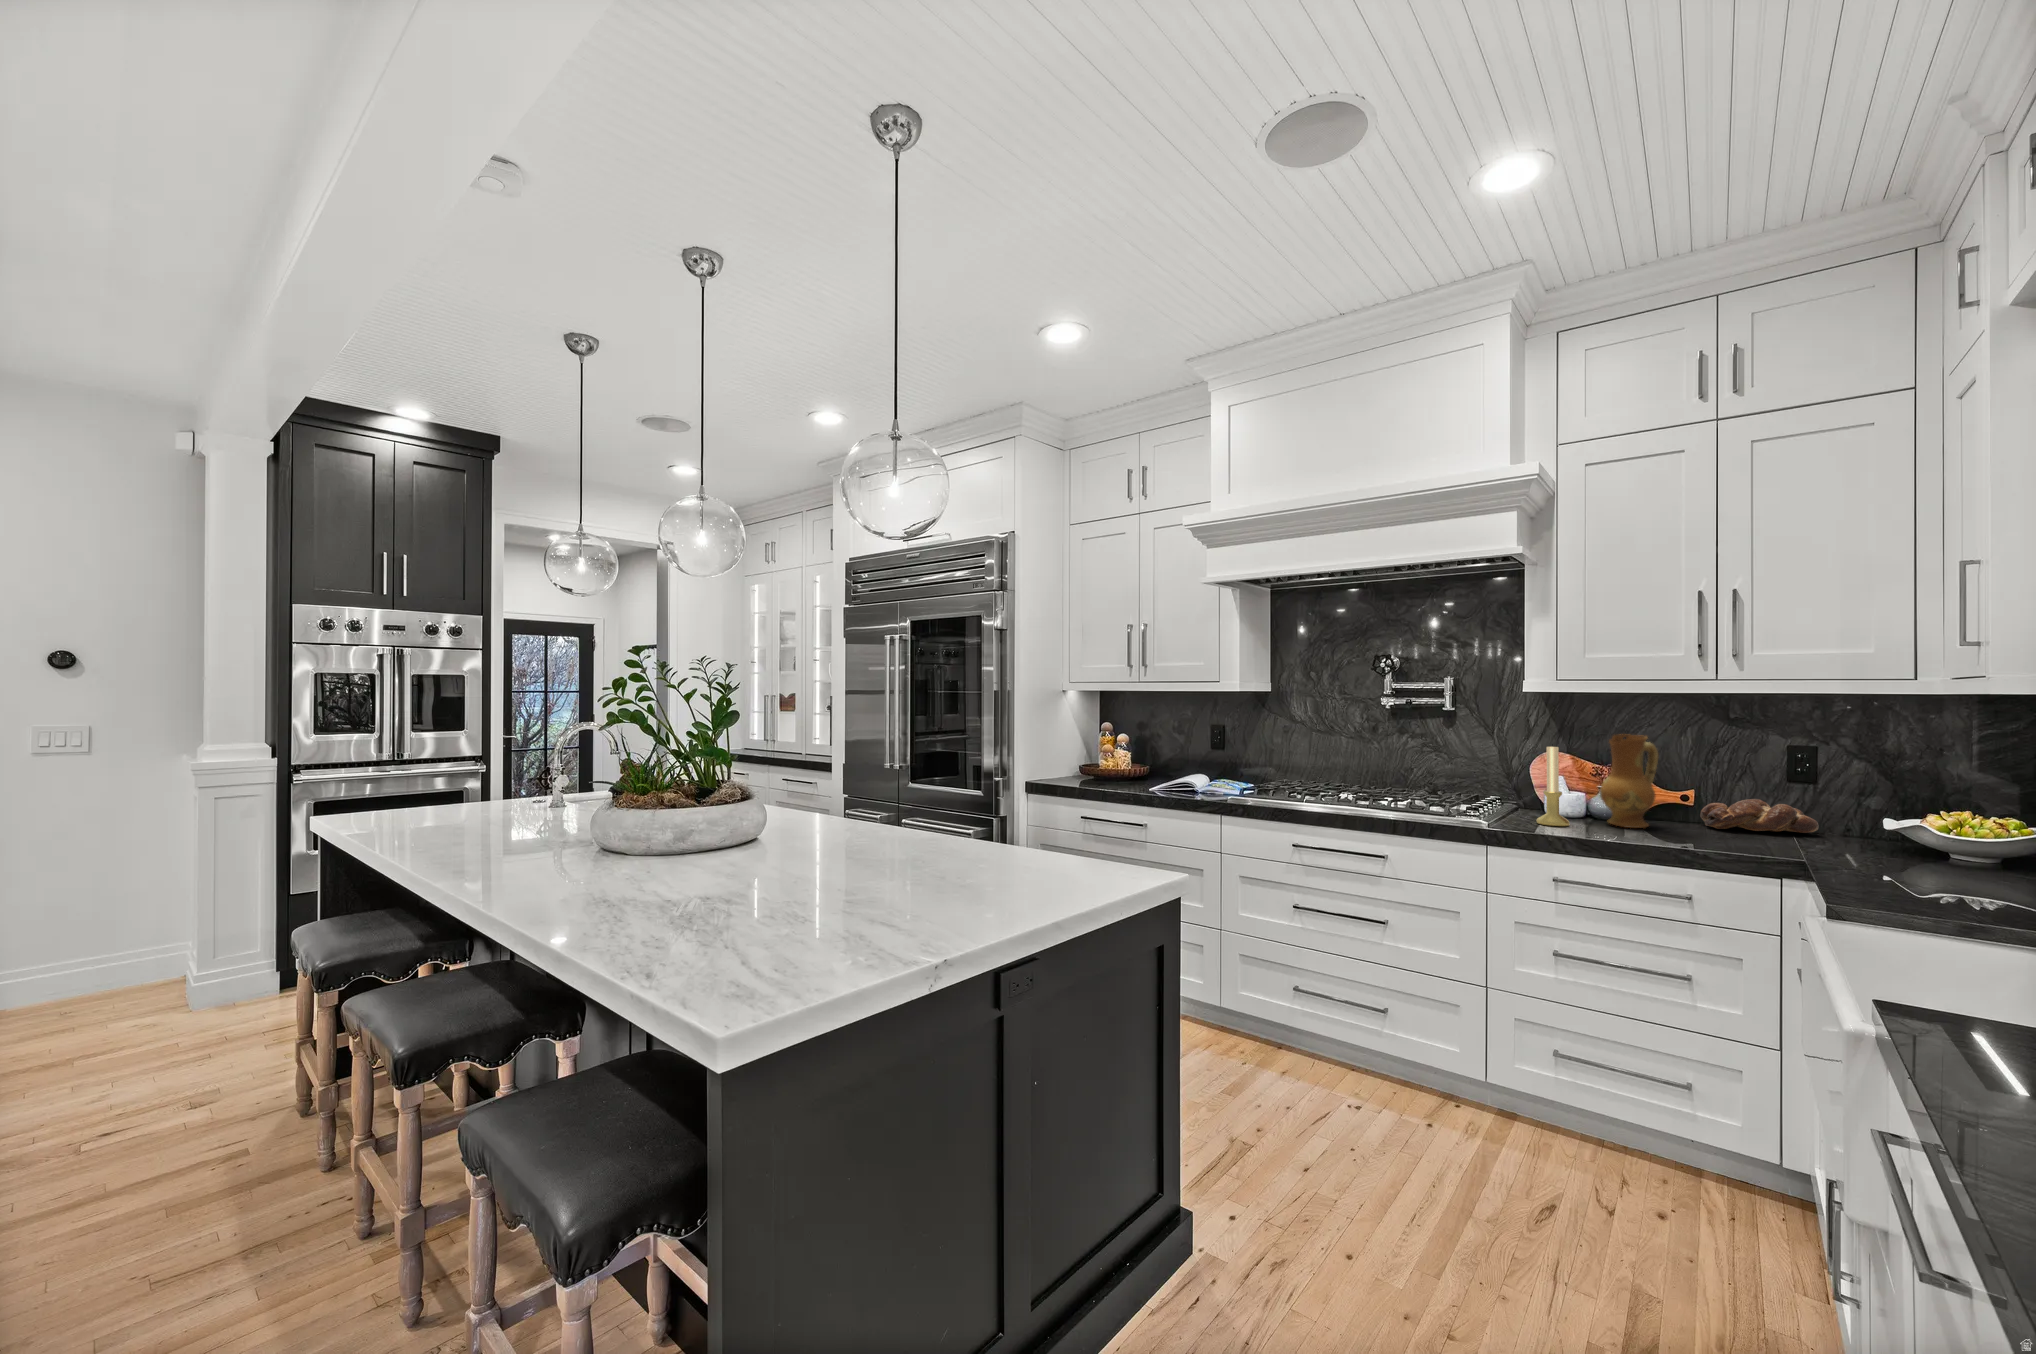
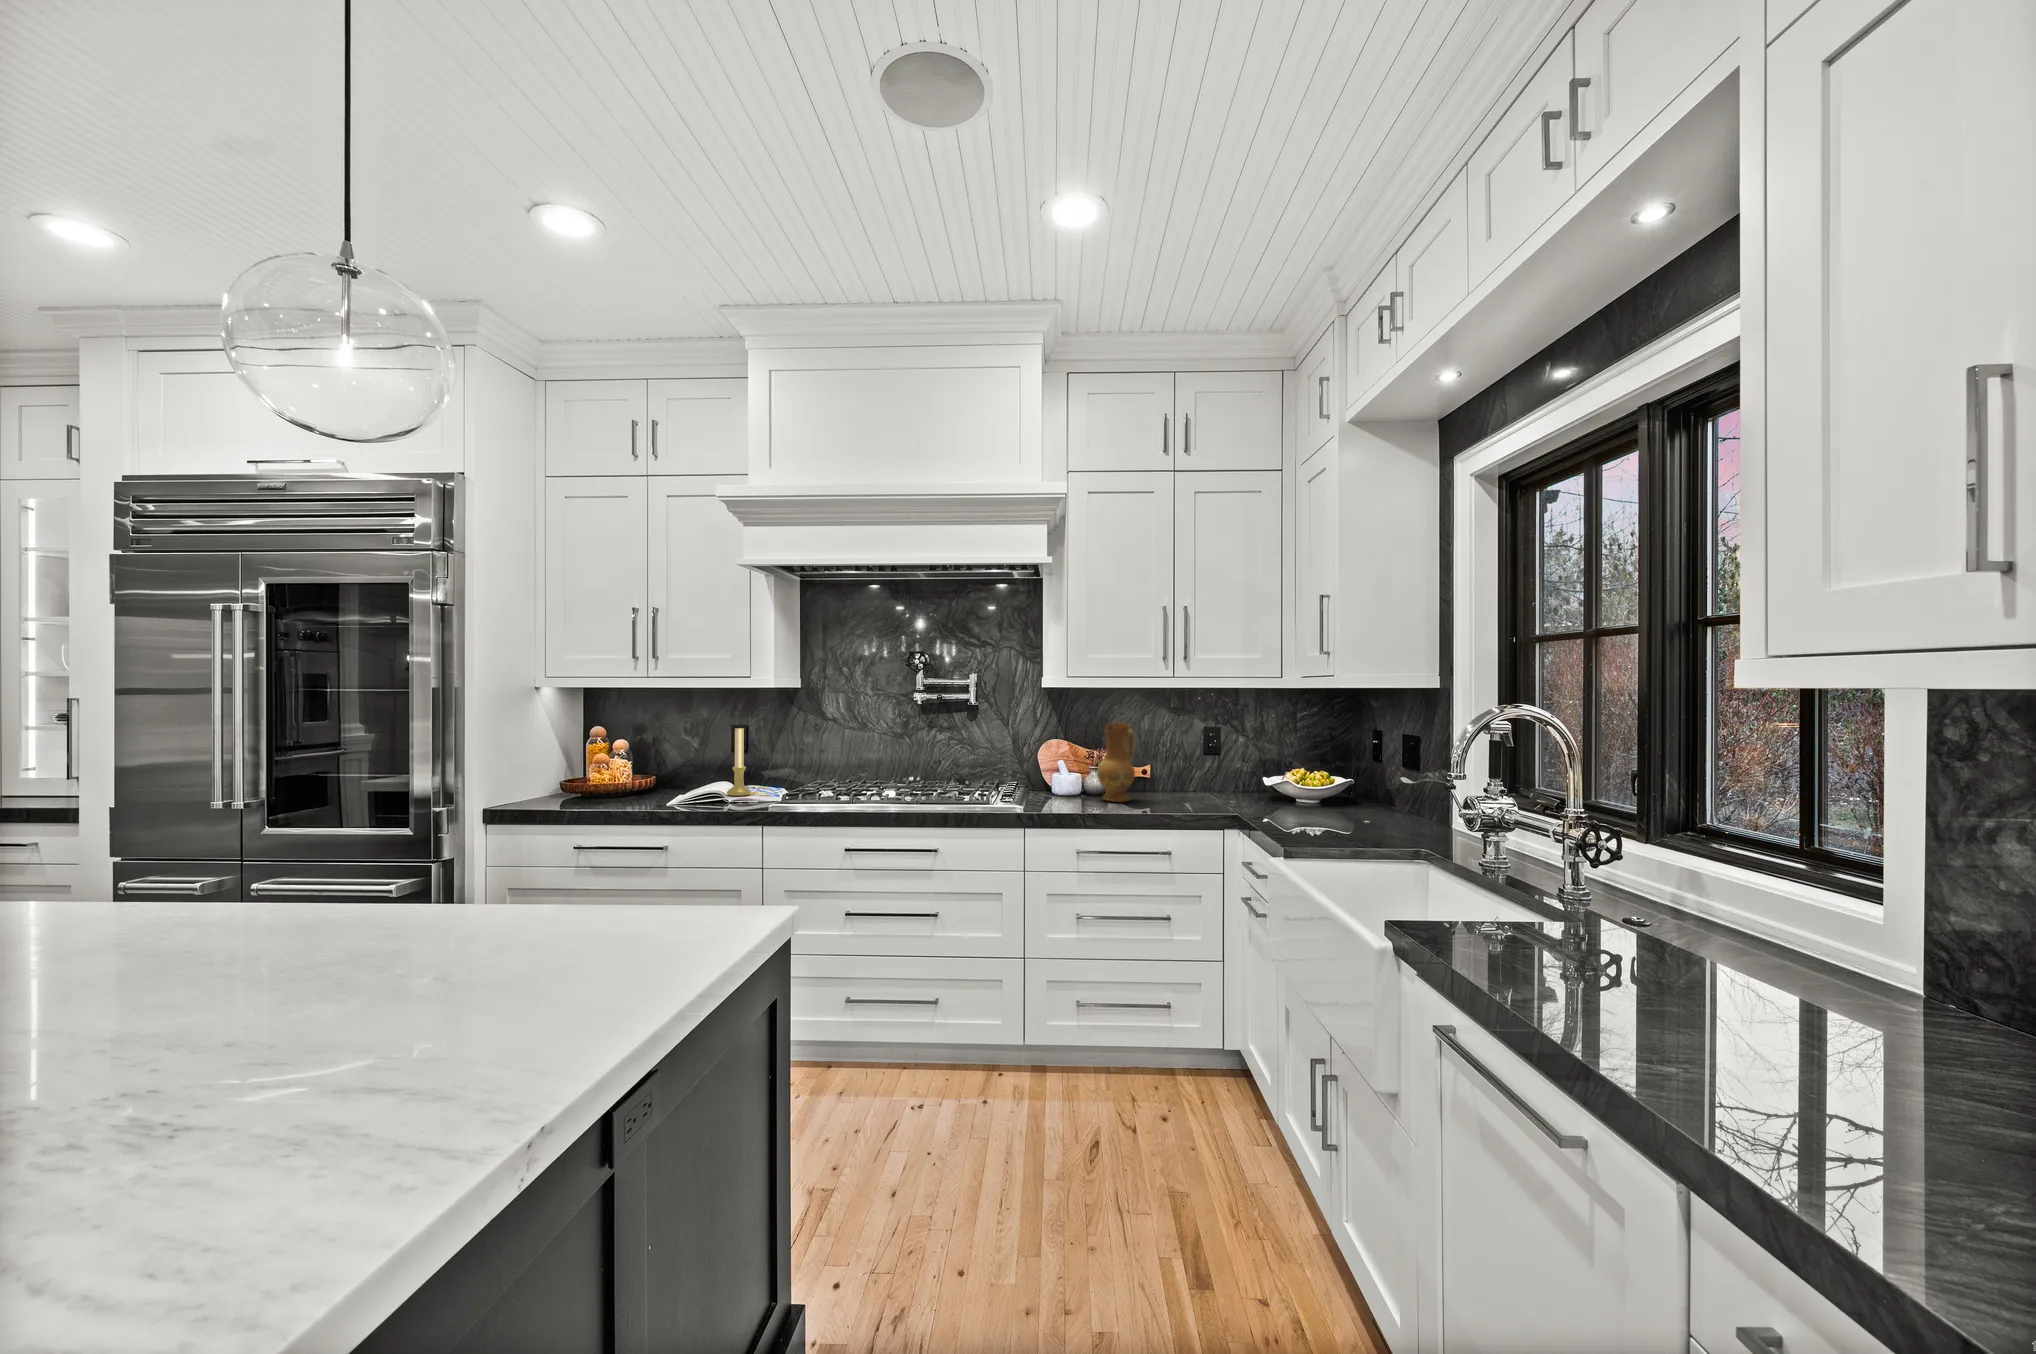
candle holder: present [1537,744,1570,826] -> present [727,728,751,796]
bread loaf: present [1700,799,1819,833] -> none [1159,771,1228,797]

